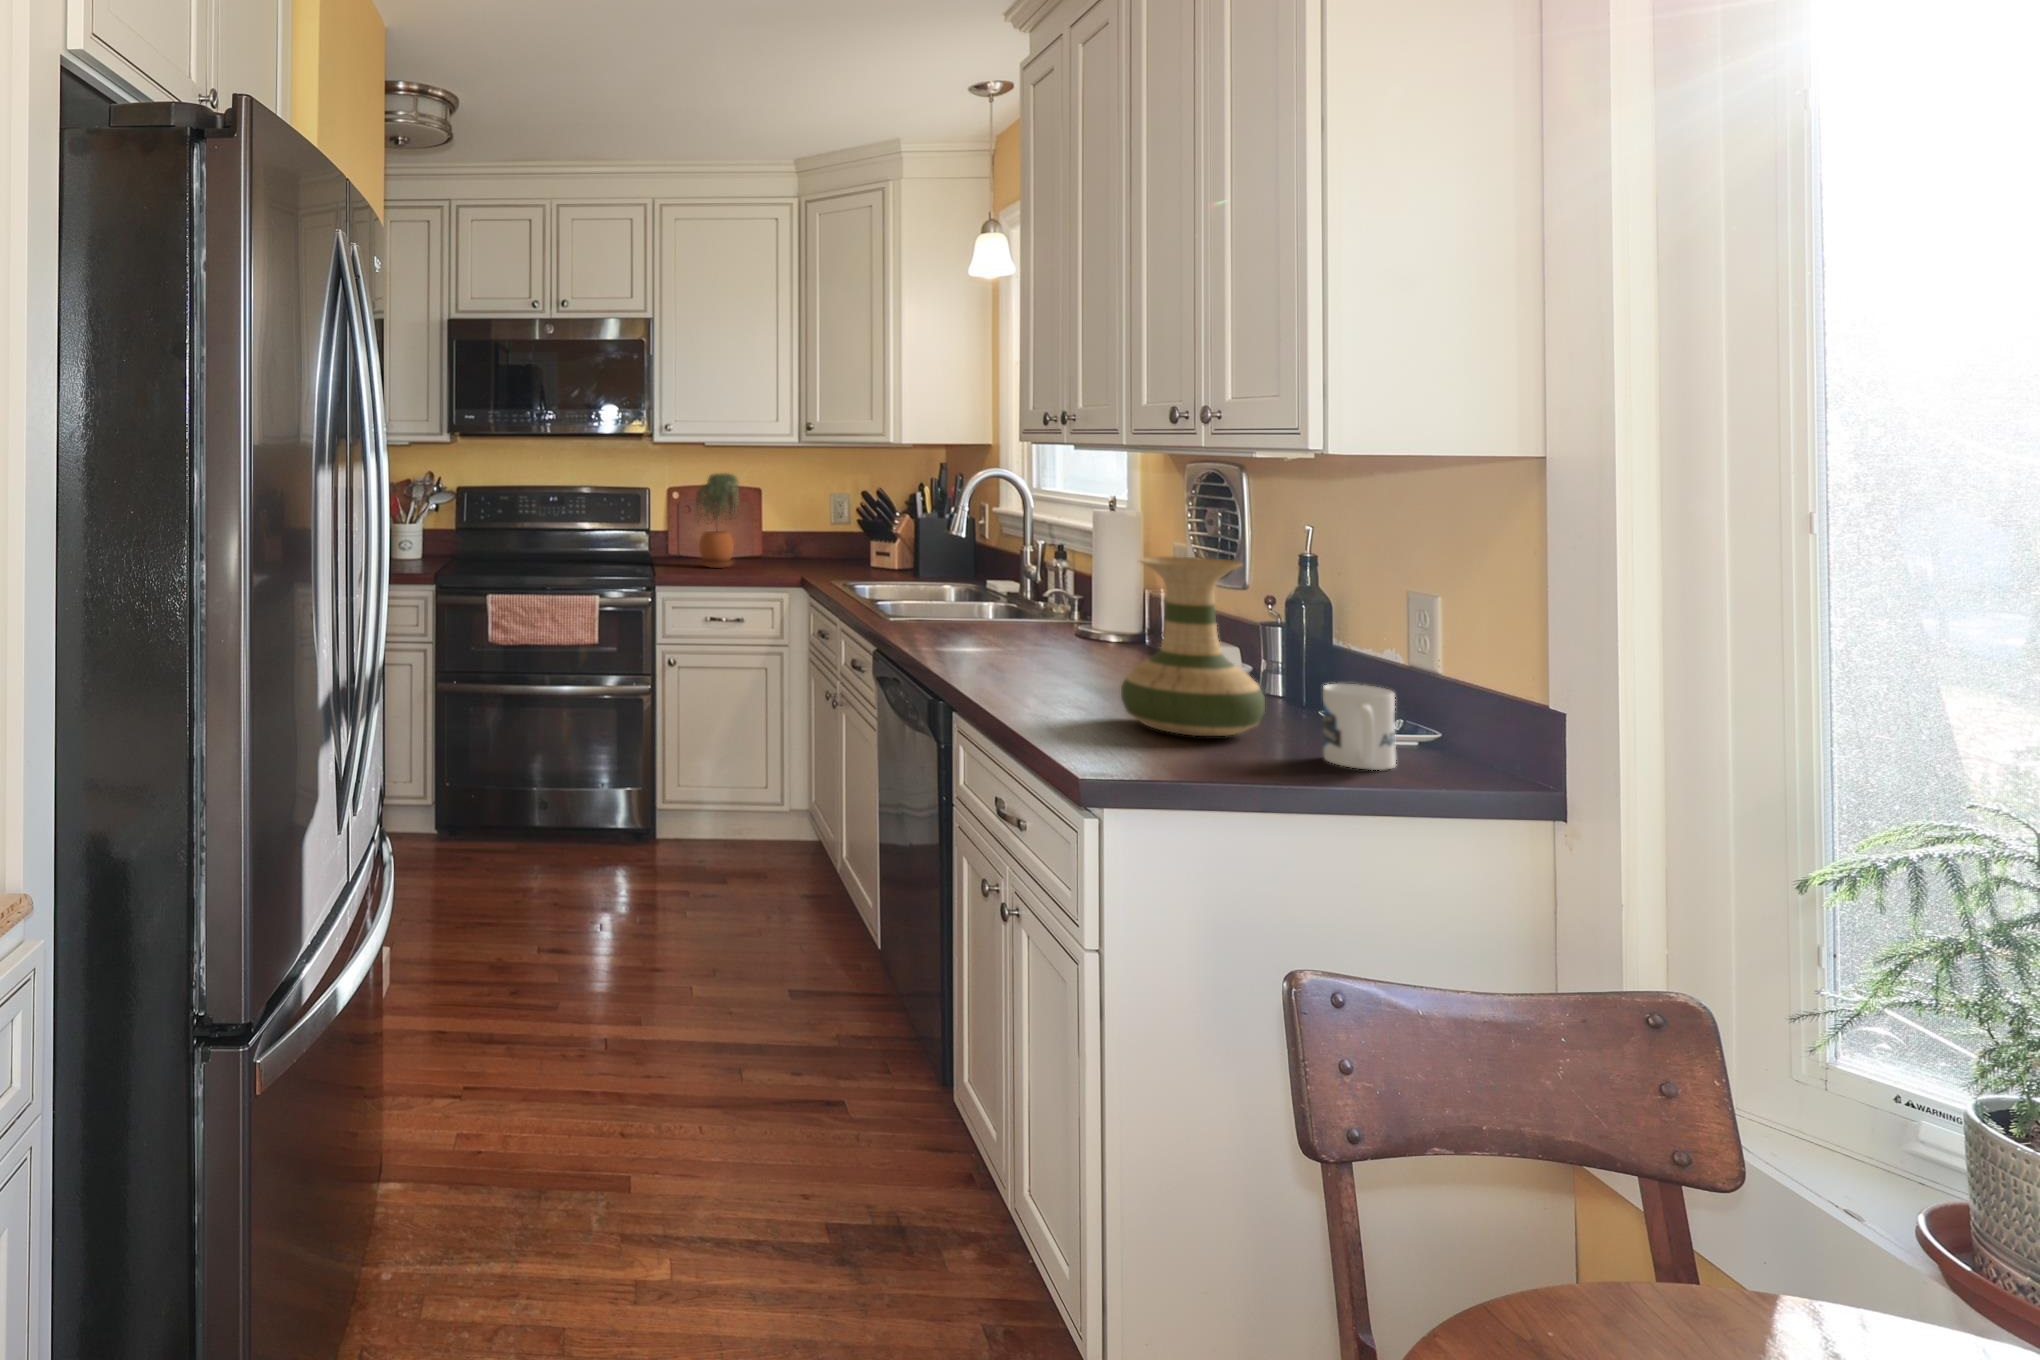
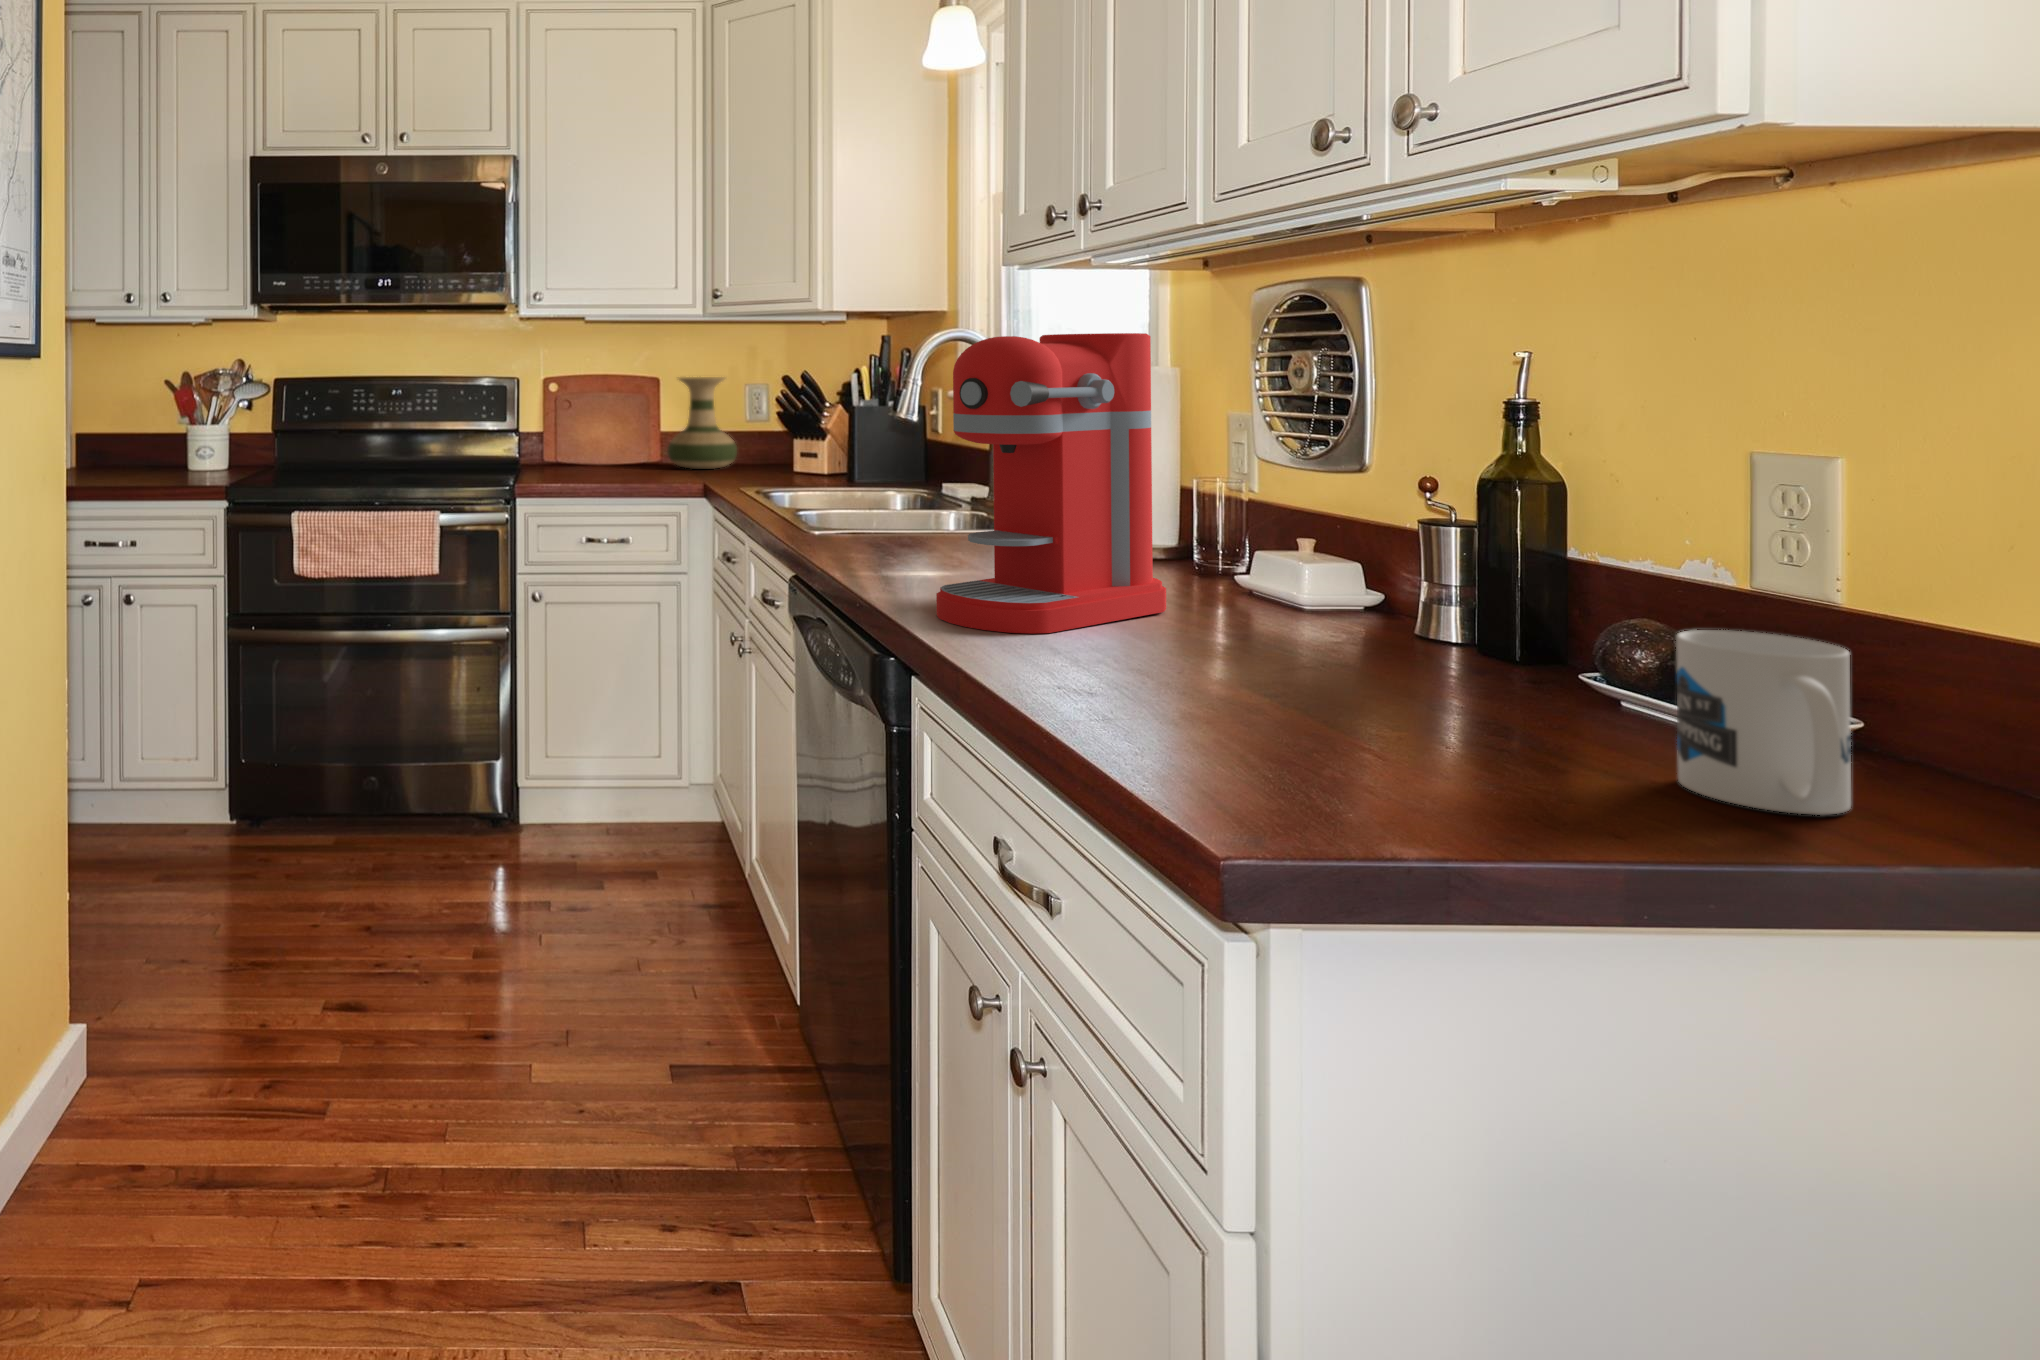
potted plant: present [695,473,739,568] -> none [569,354,634,474]
coffee maker: none [969,501,1114,687] -> present [936,333,1166,634]
vase: present [1121,557,1265,736] -> present [667,377,737,469]

